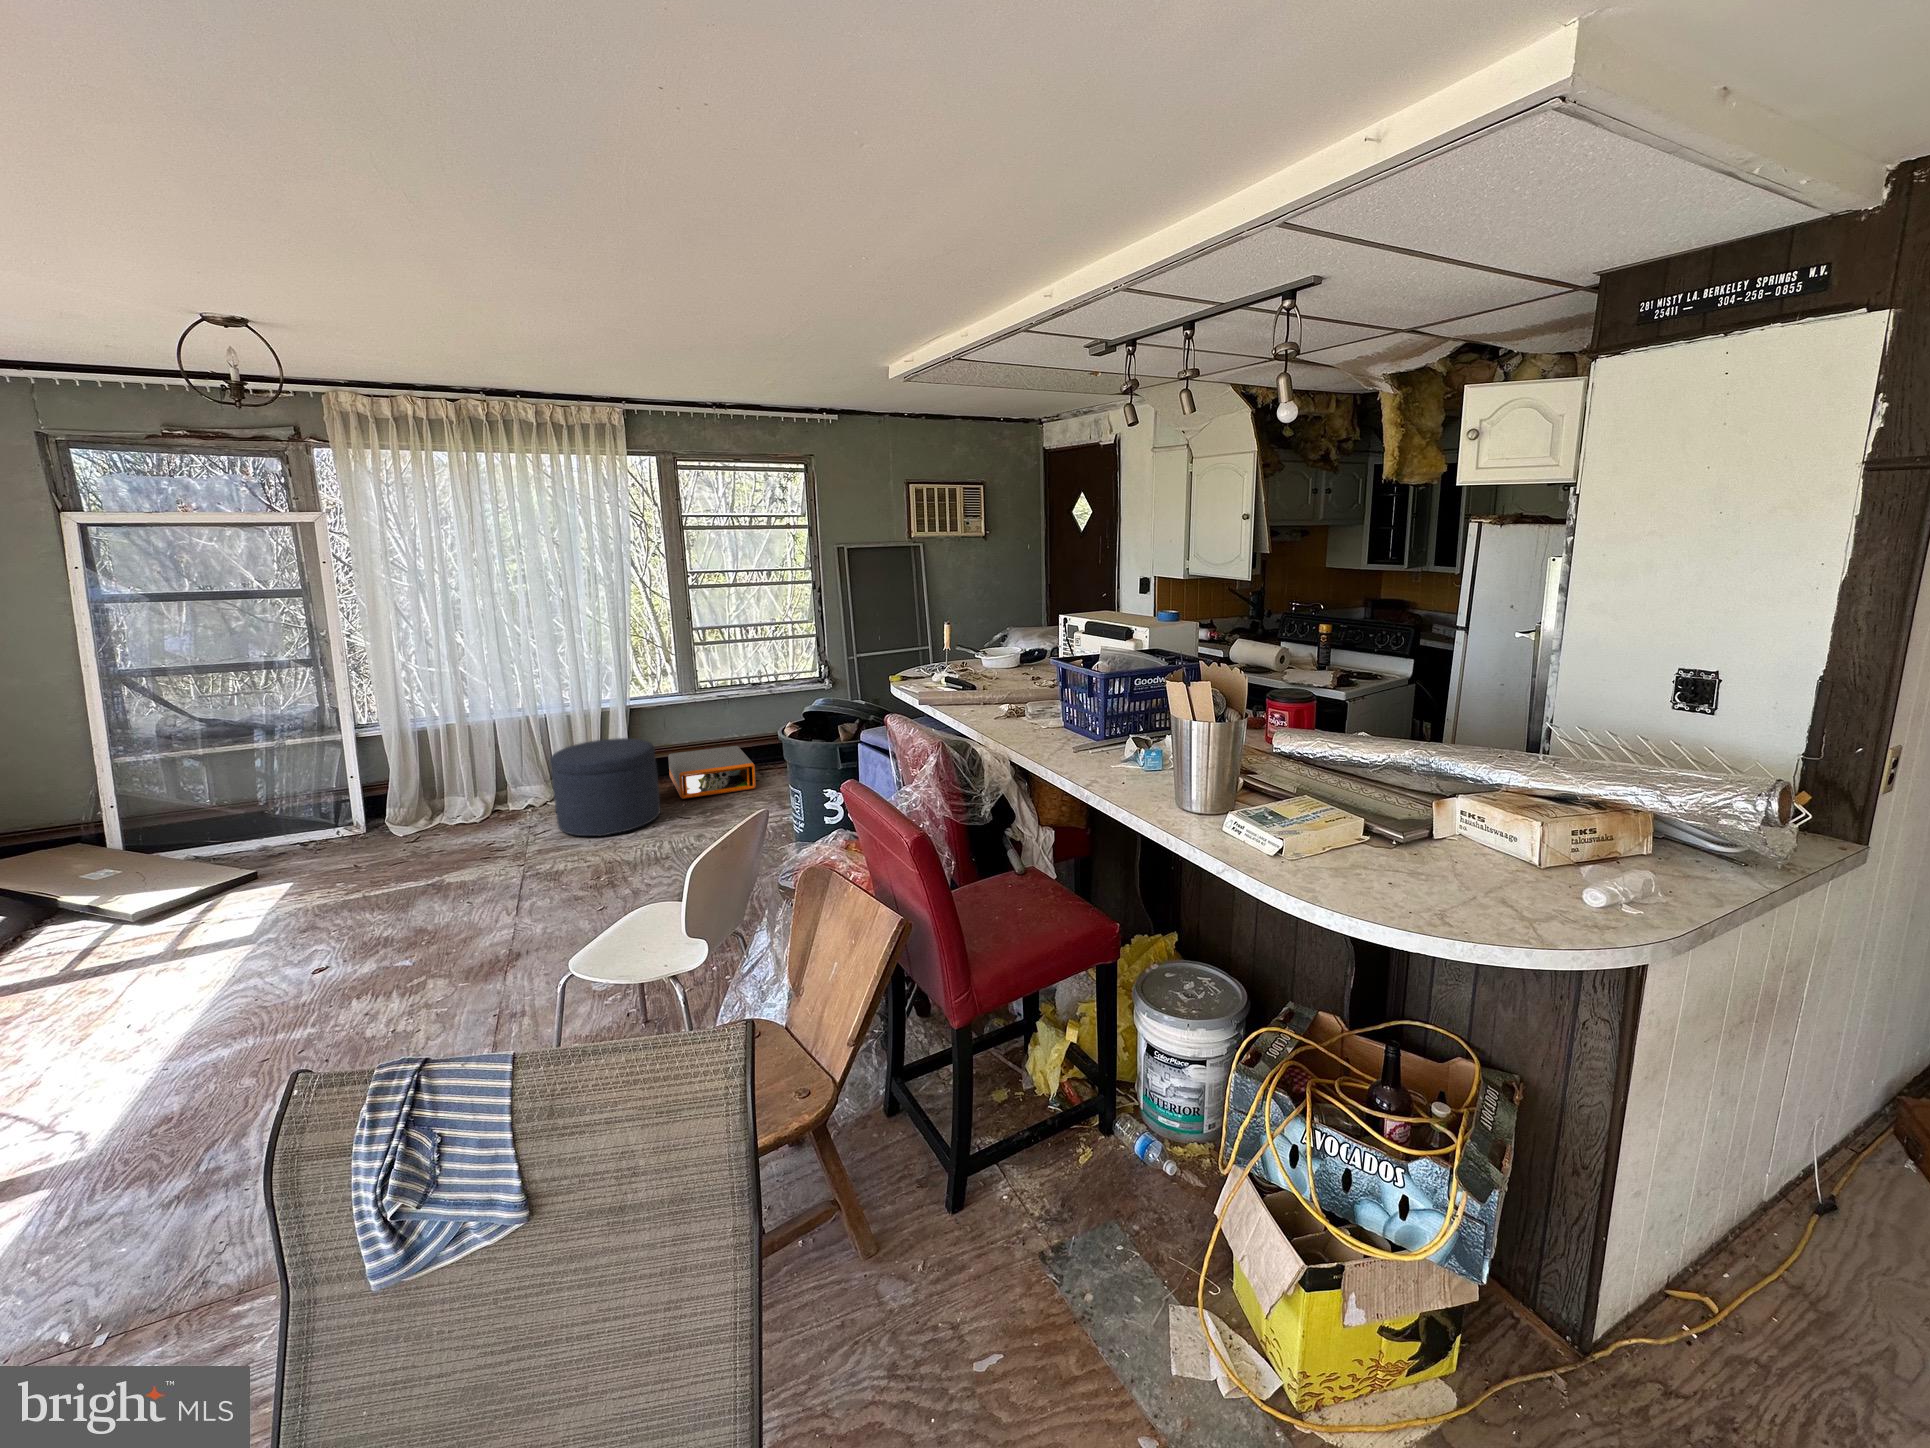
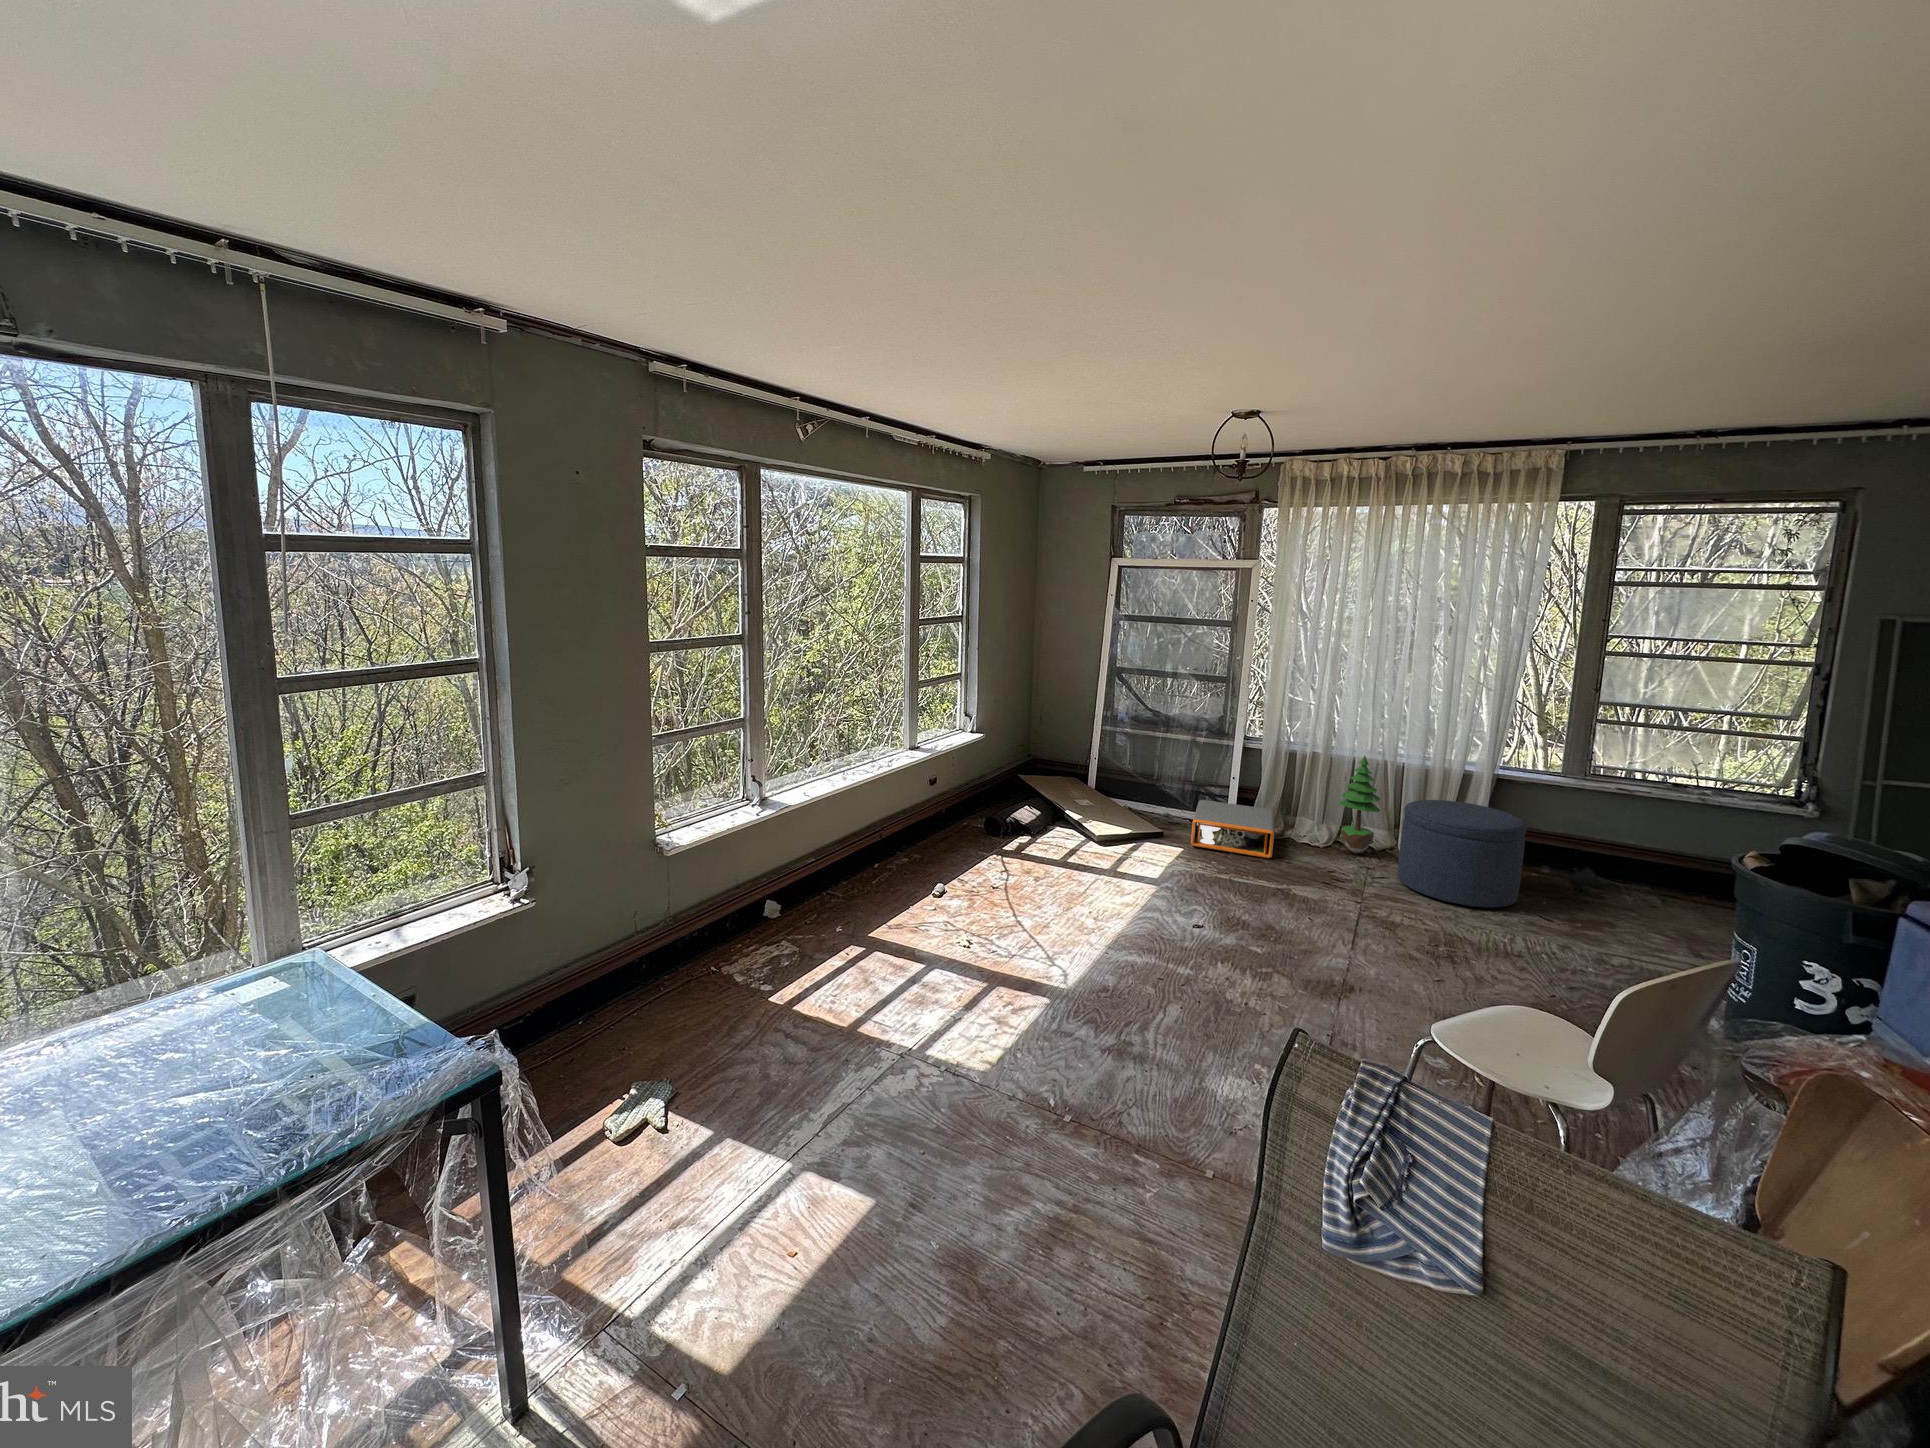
potted tree: none [487,715,532,818] -> present [1339,756,1380,854]
storage box: present [668,746,756,799] -> present [1191,800,1274,858]

